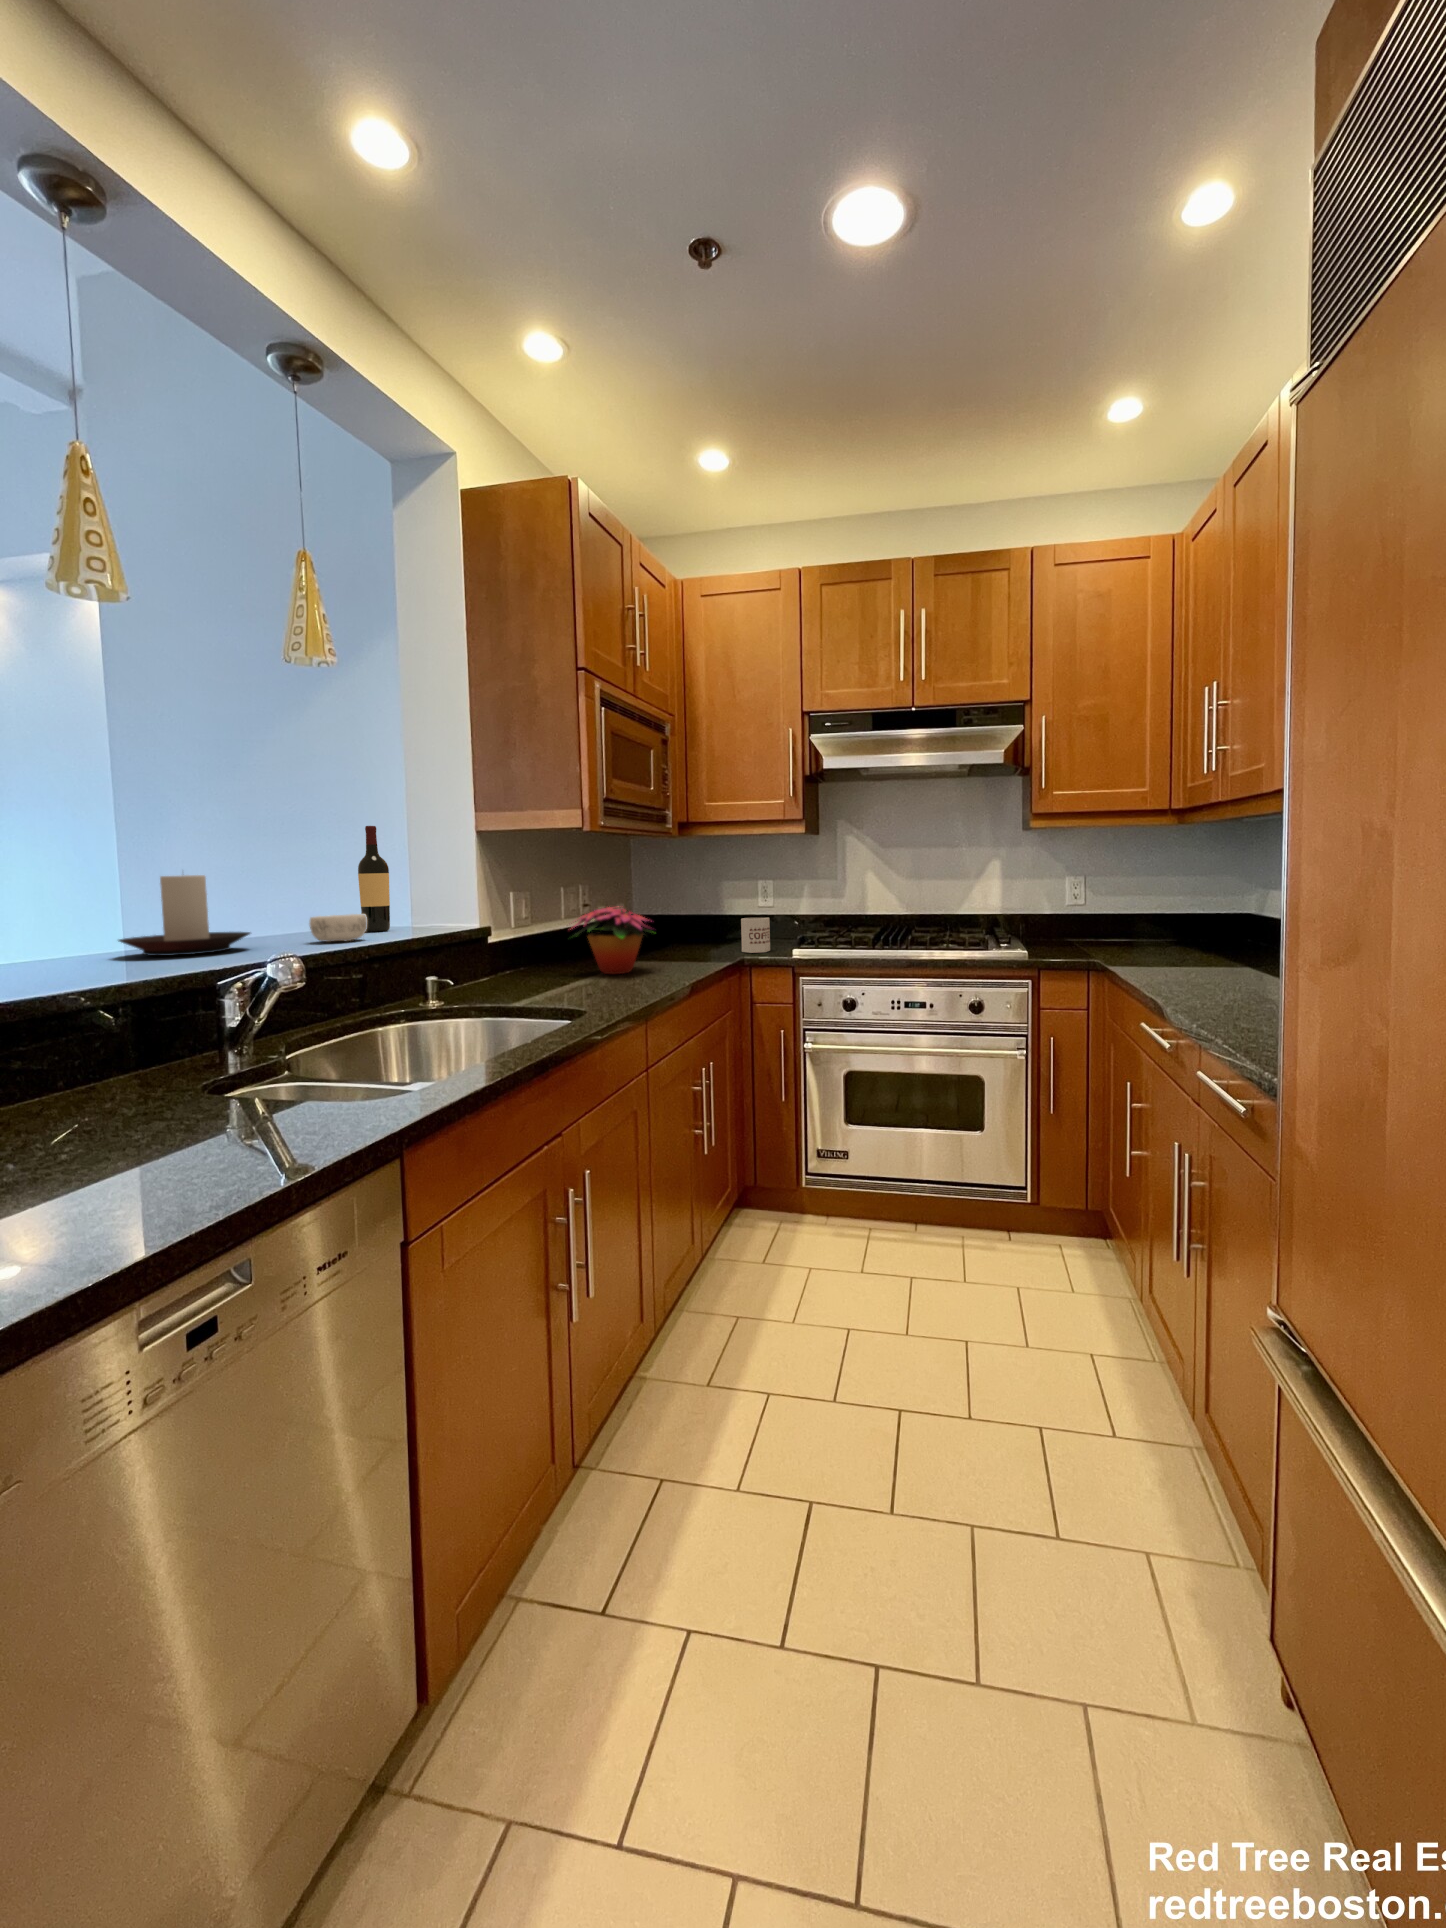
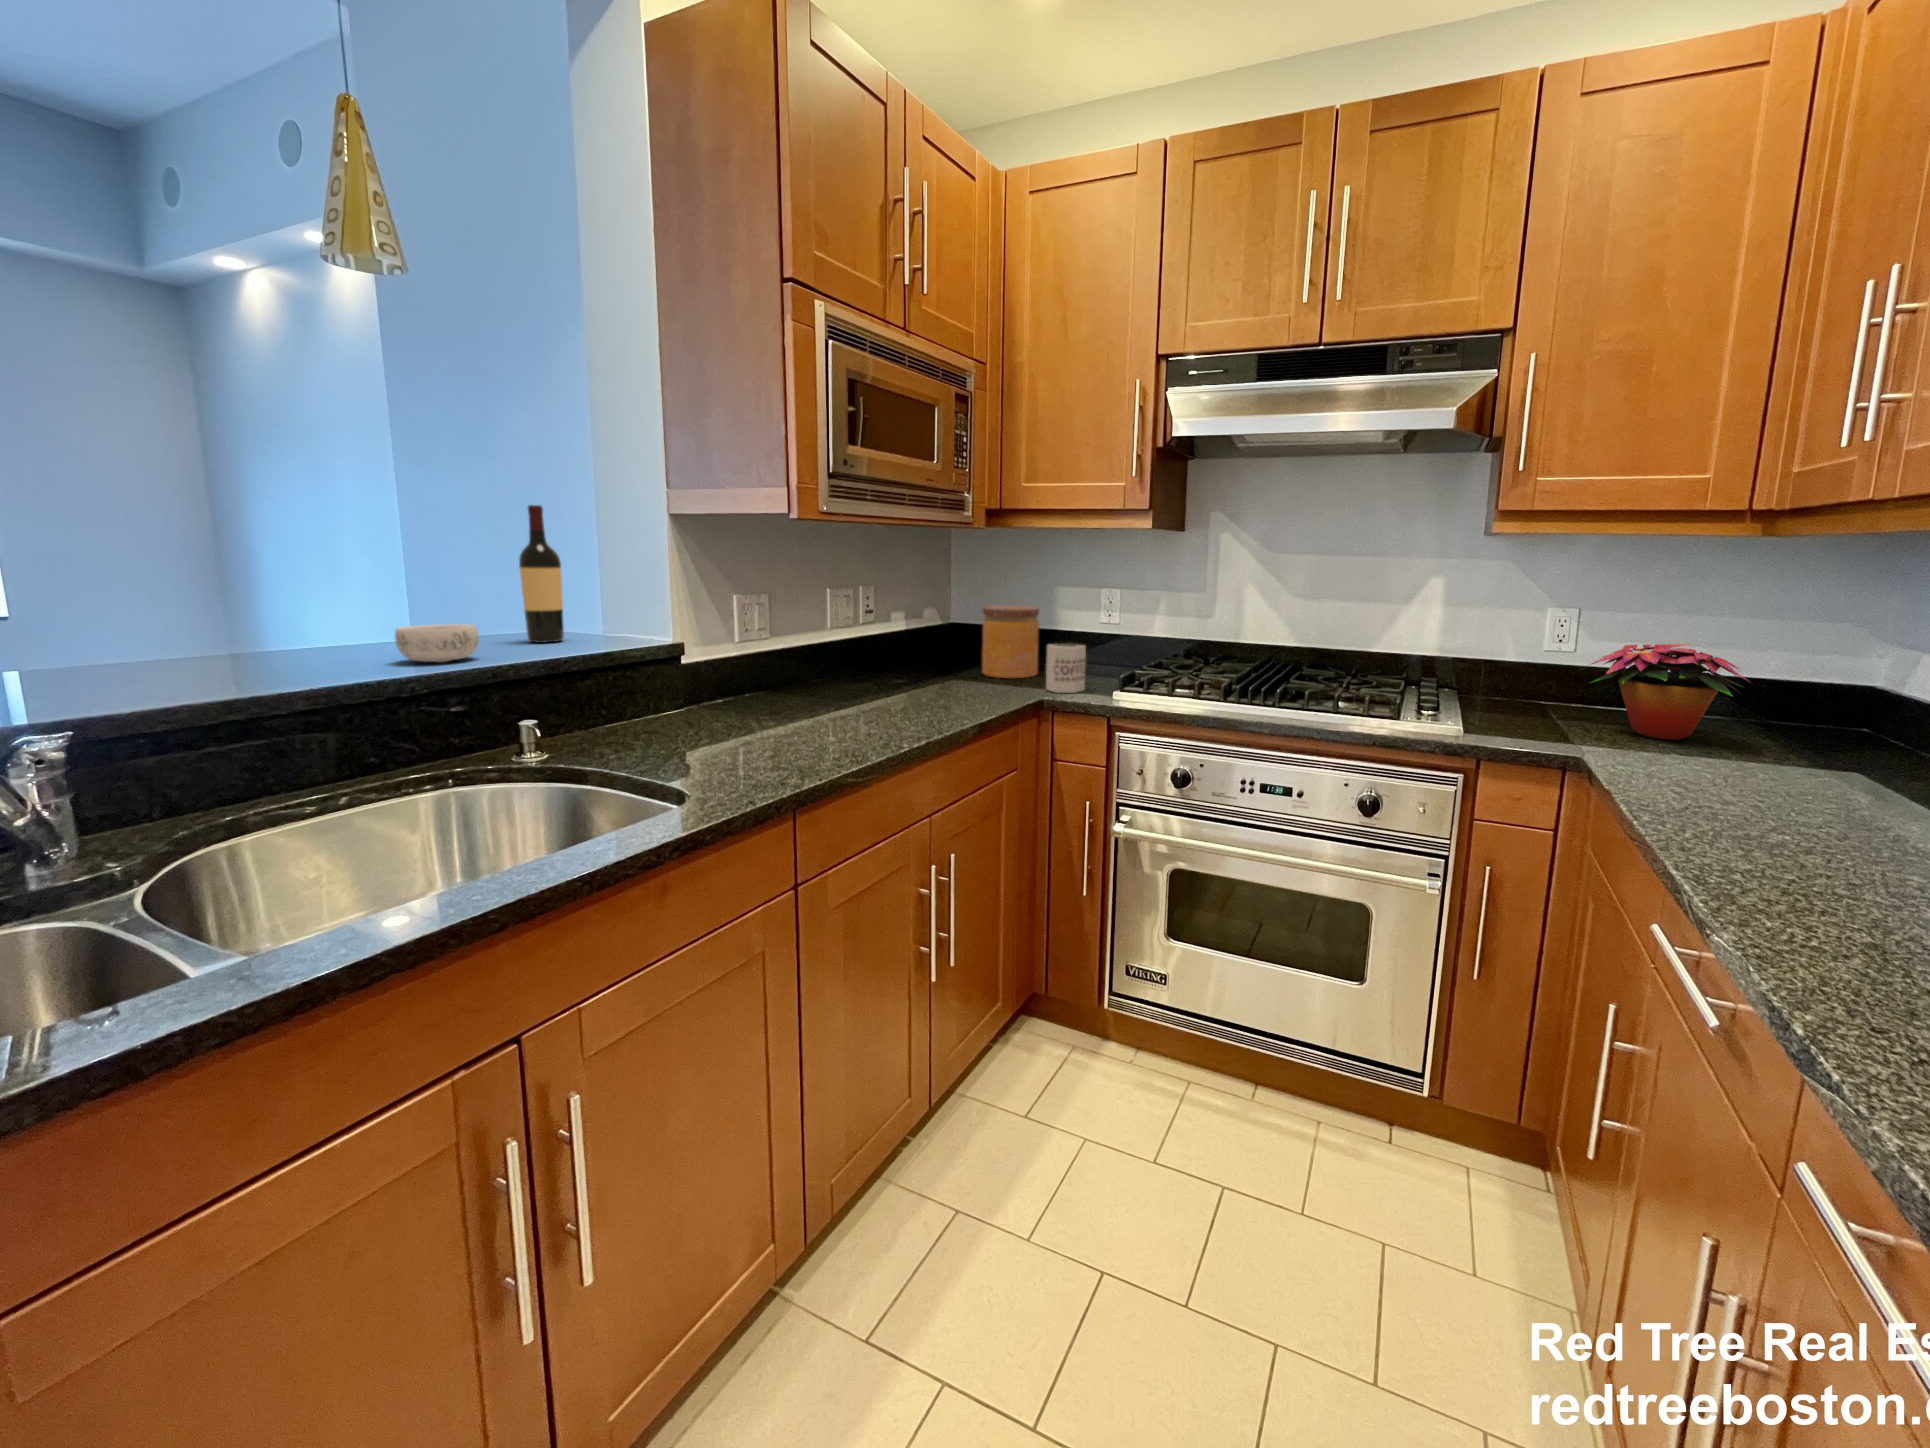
candle holder: present [119,875,250,956] -> none [105,560,311,676]
jar: none [679,894,723,949] -> present [982,605,1039,678]
flower arrangement: present [574,906,653,974] -> present [1591,644,1751,740]

